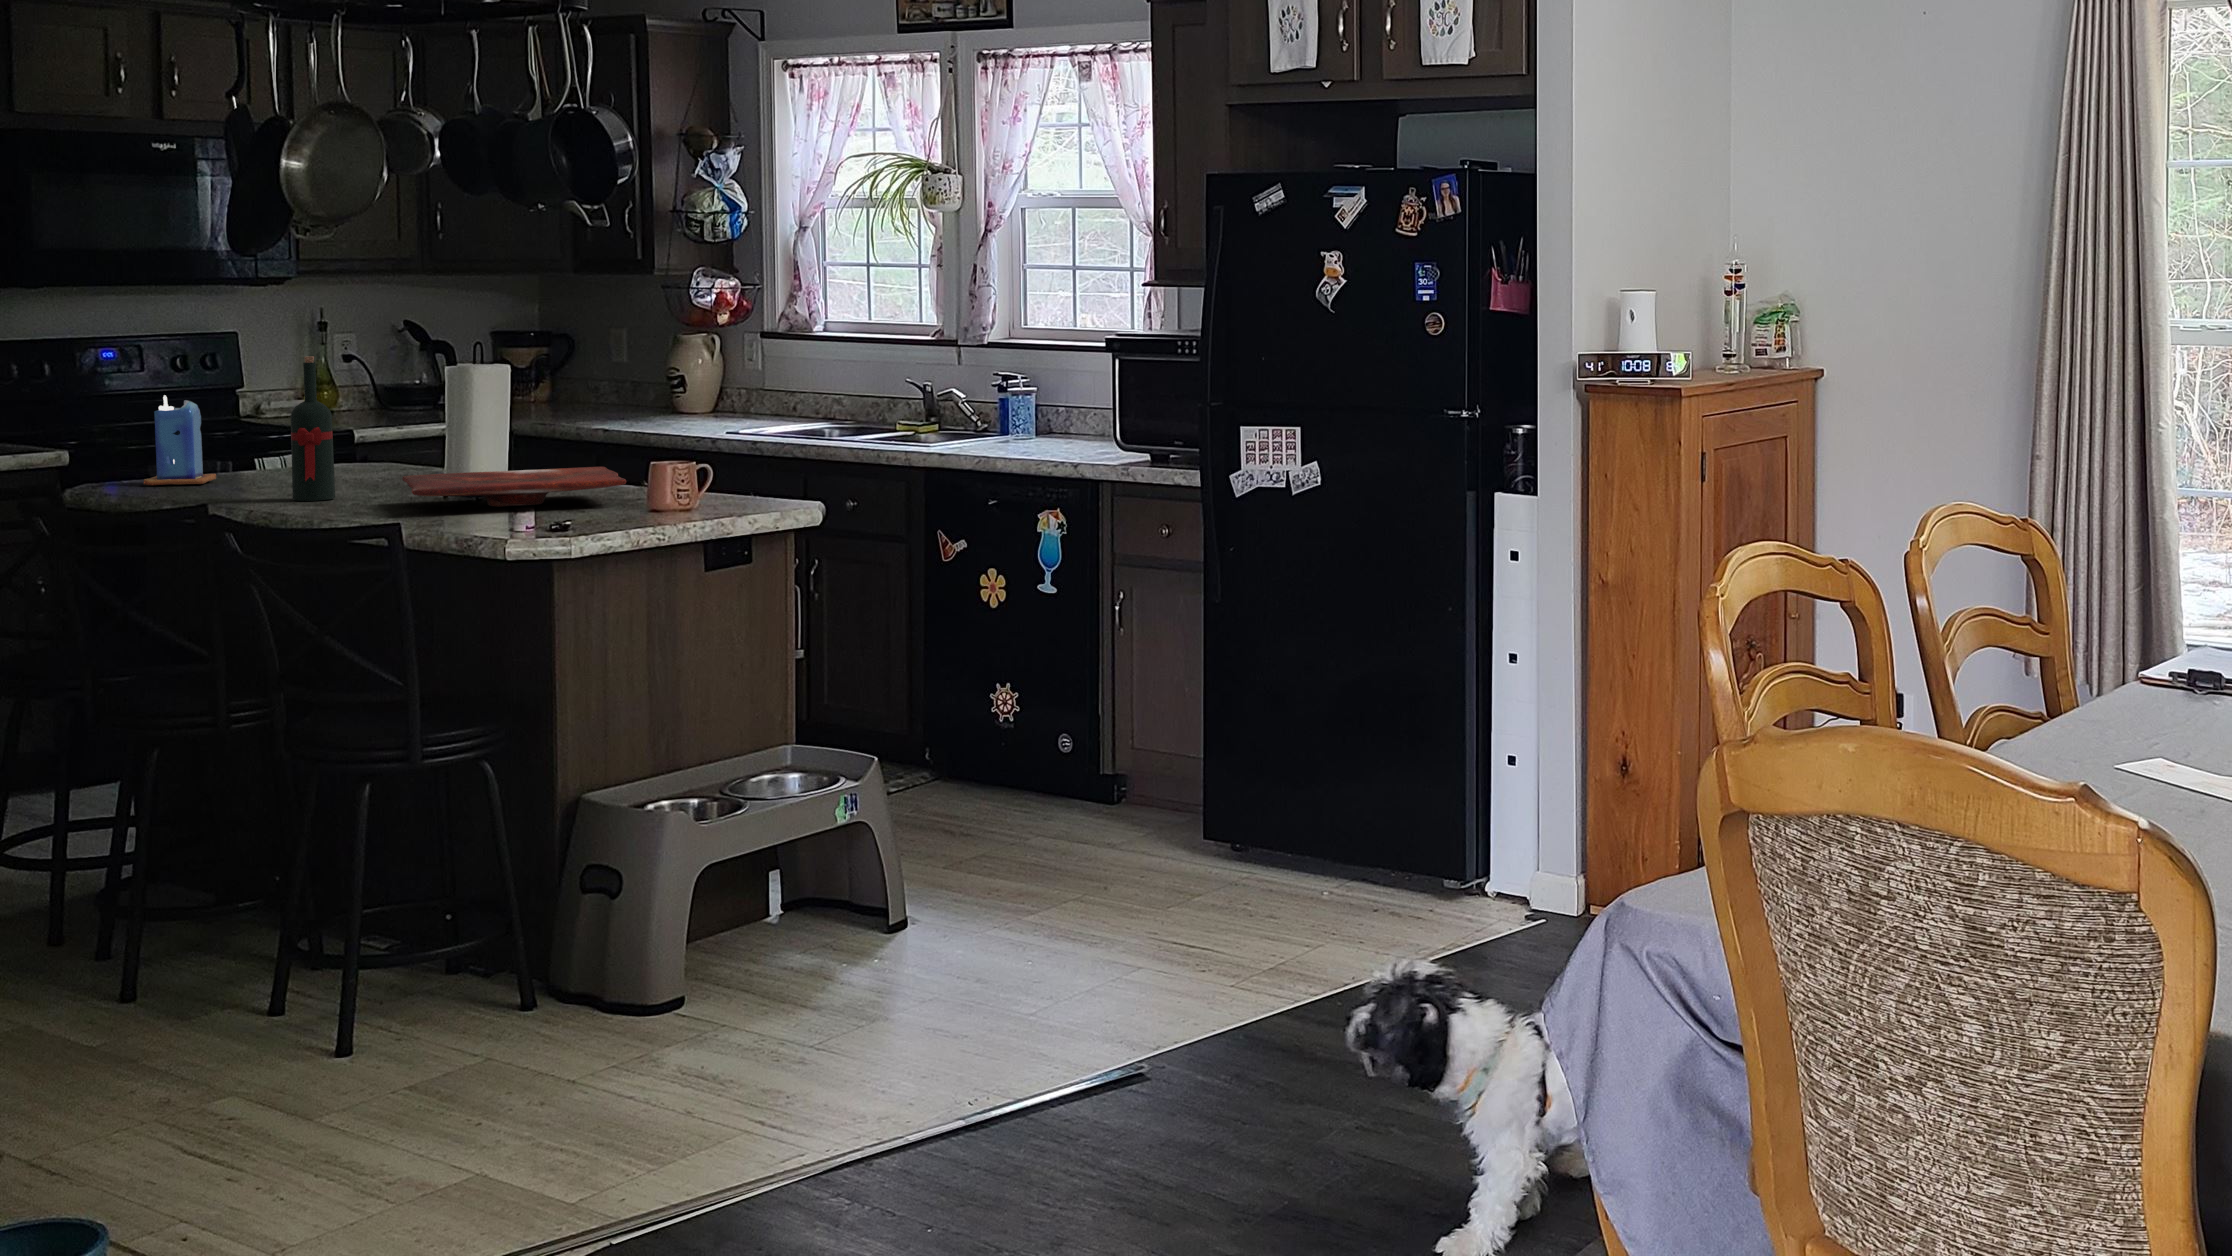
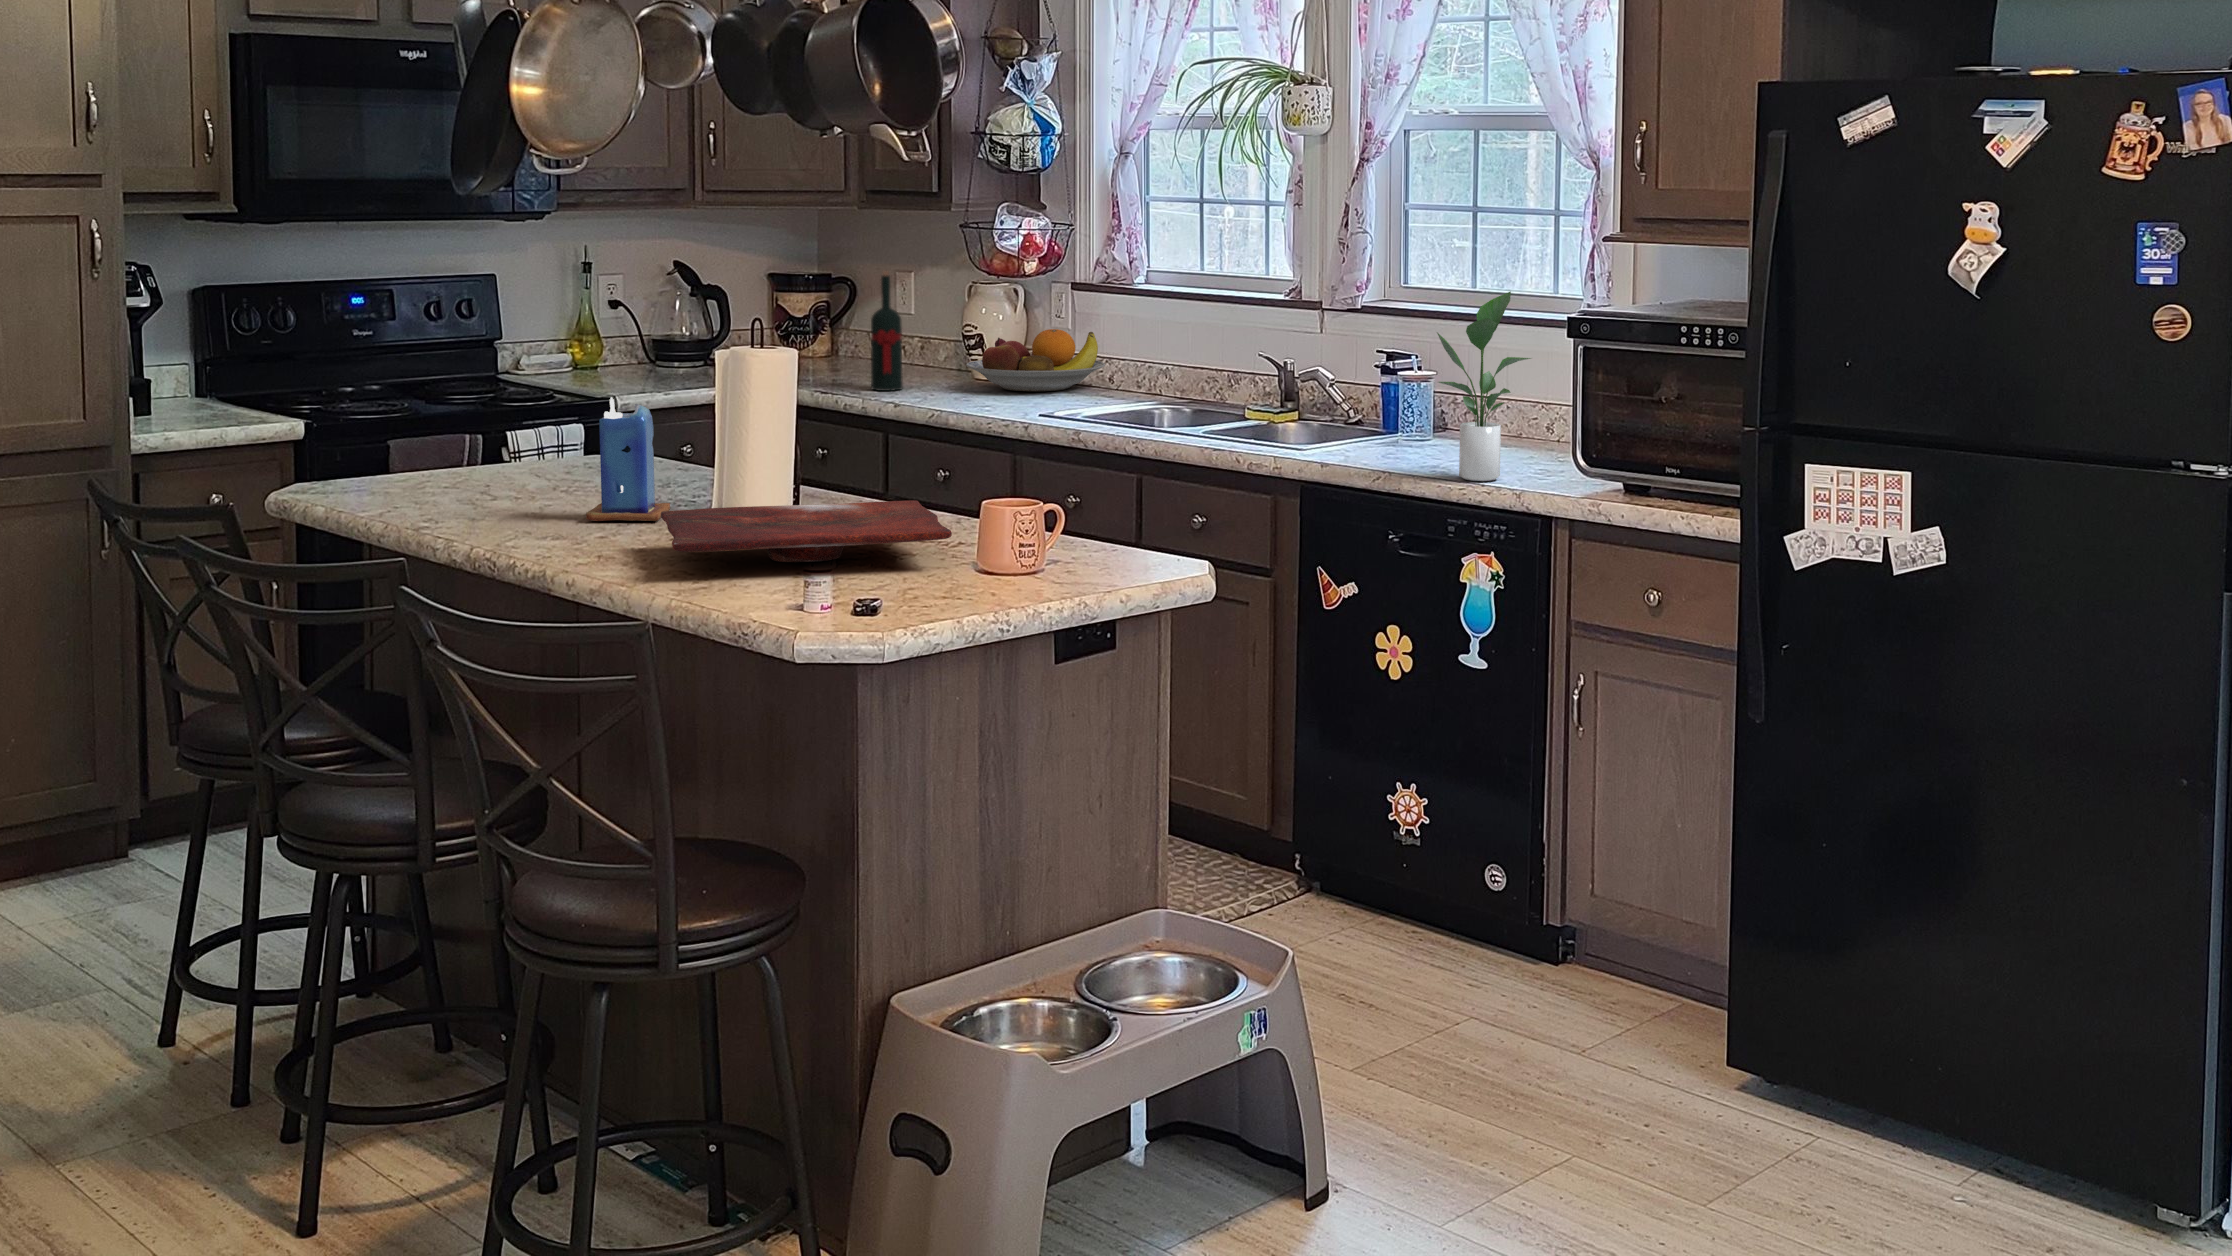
potted plant: none [1016,322,1089,459] -> present [1437,292,1531,481]
wine bottle: present [290,356,335,501] -> present [871,271,903,391]
fruit bowl: none [670,368,789,418] -> present [966,329,1105,391]
candle: present [144,395,216,485] -> present [586,397,670,521]

